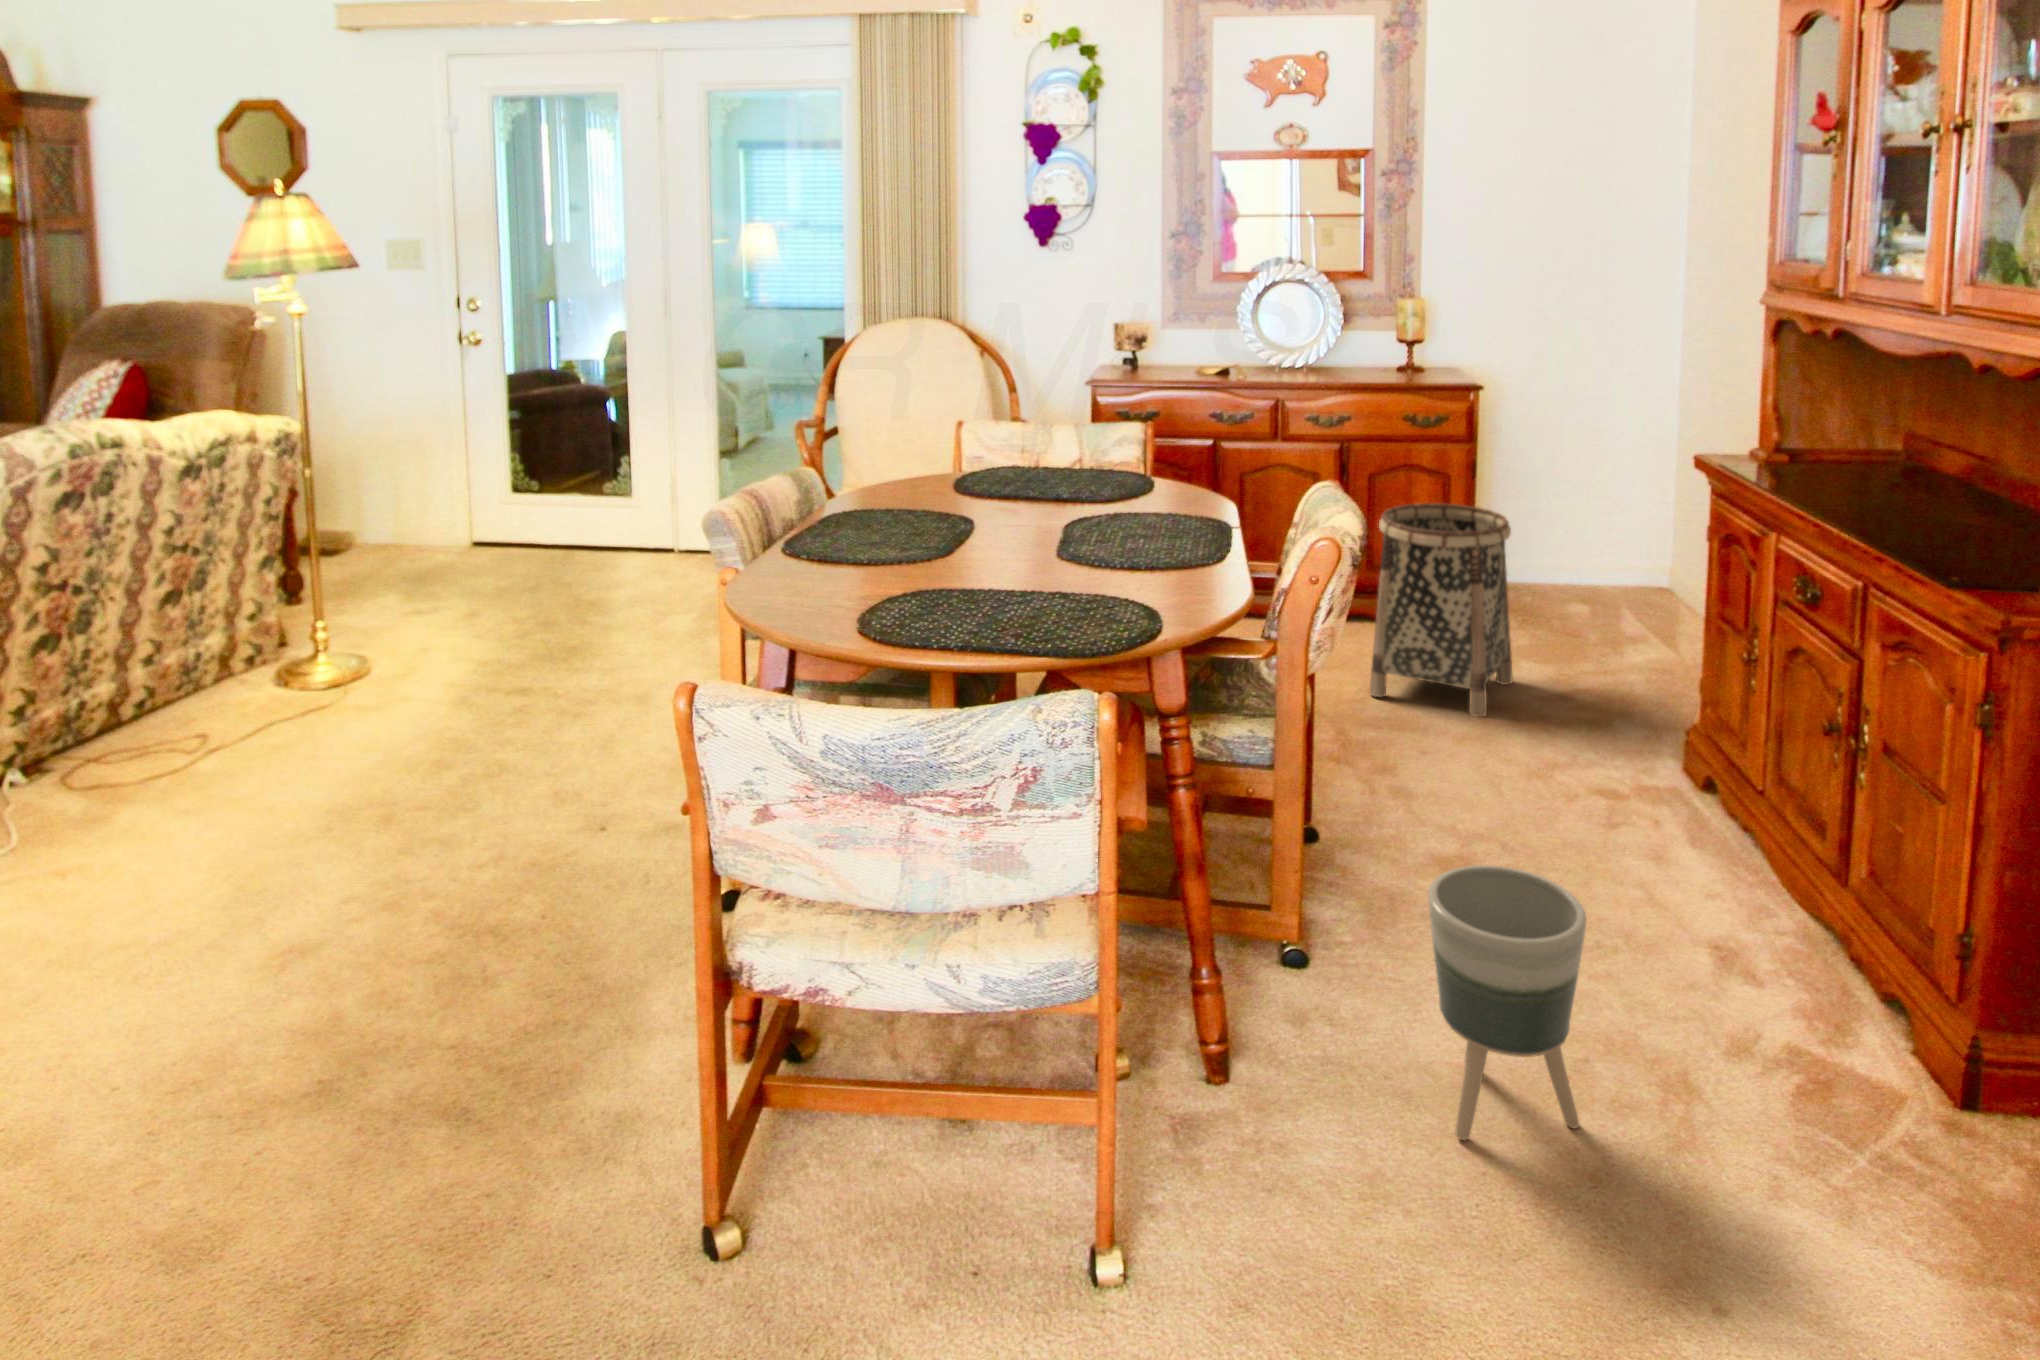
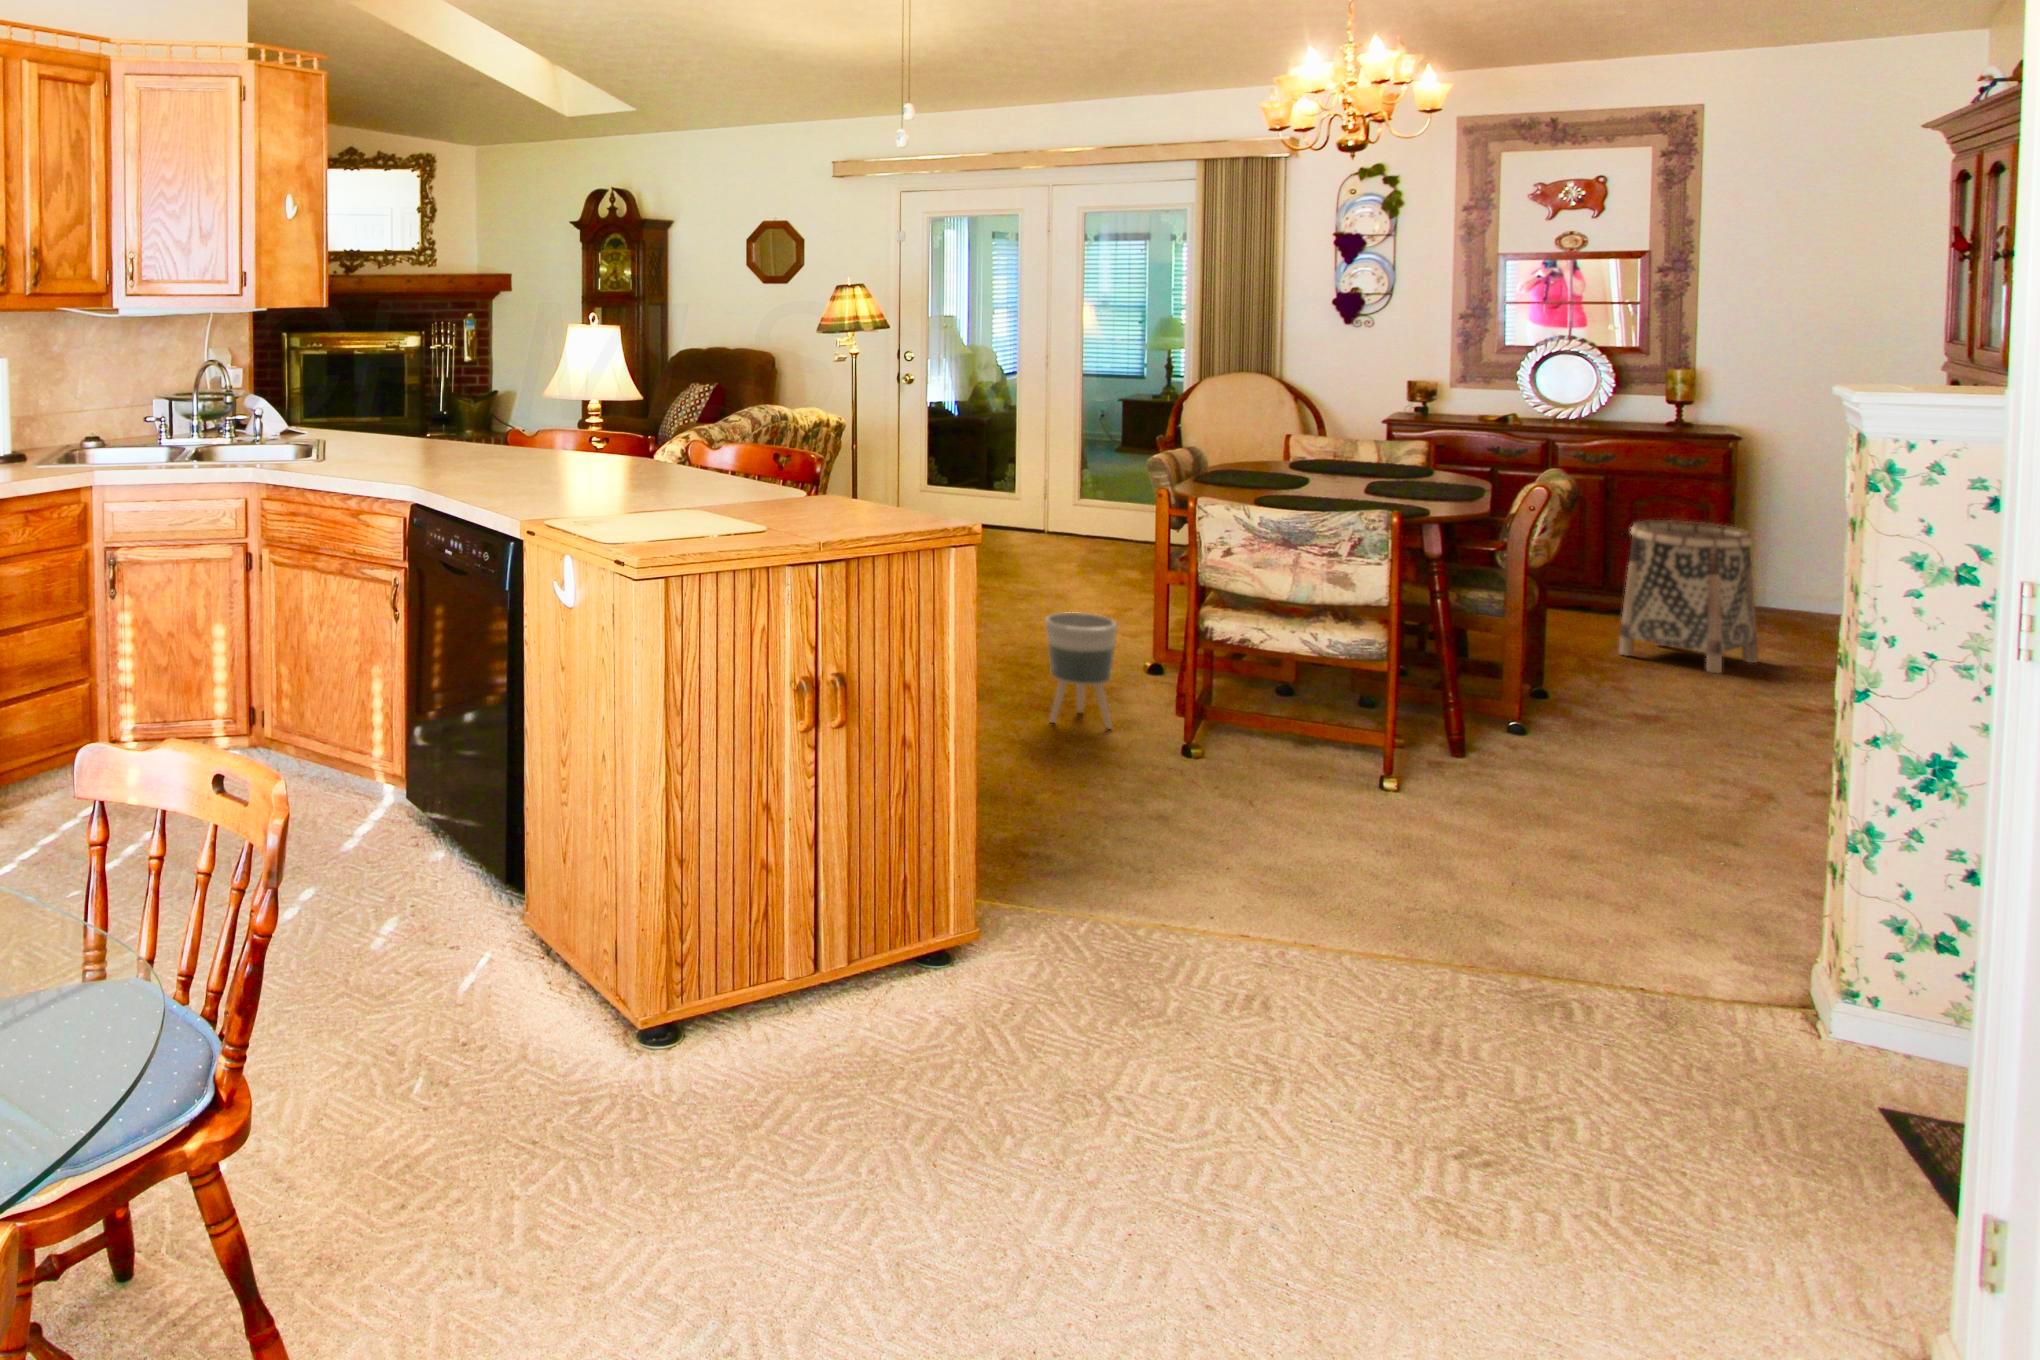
planter: present [1428,865,1587,1140] -> present [1045,612,1117,728]

